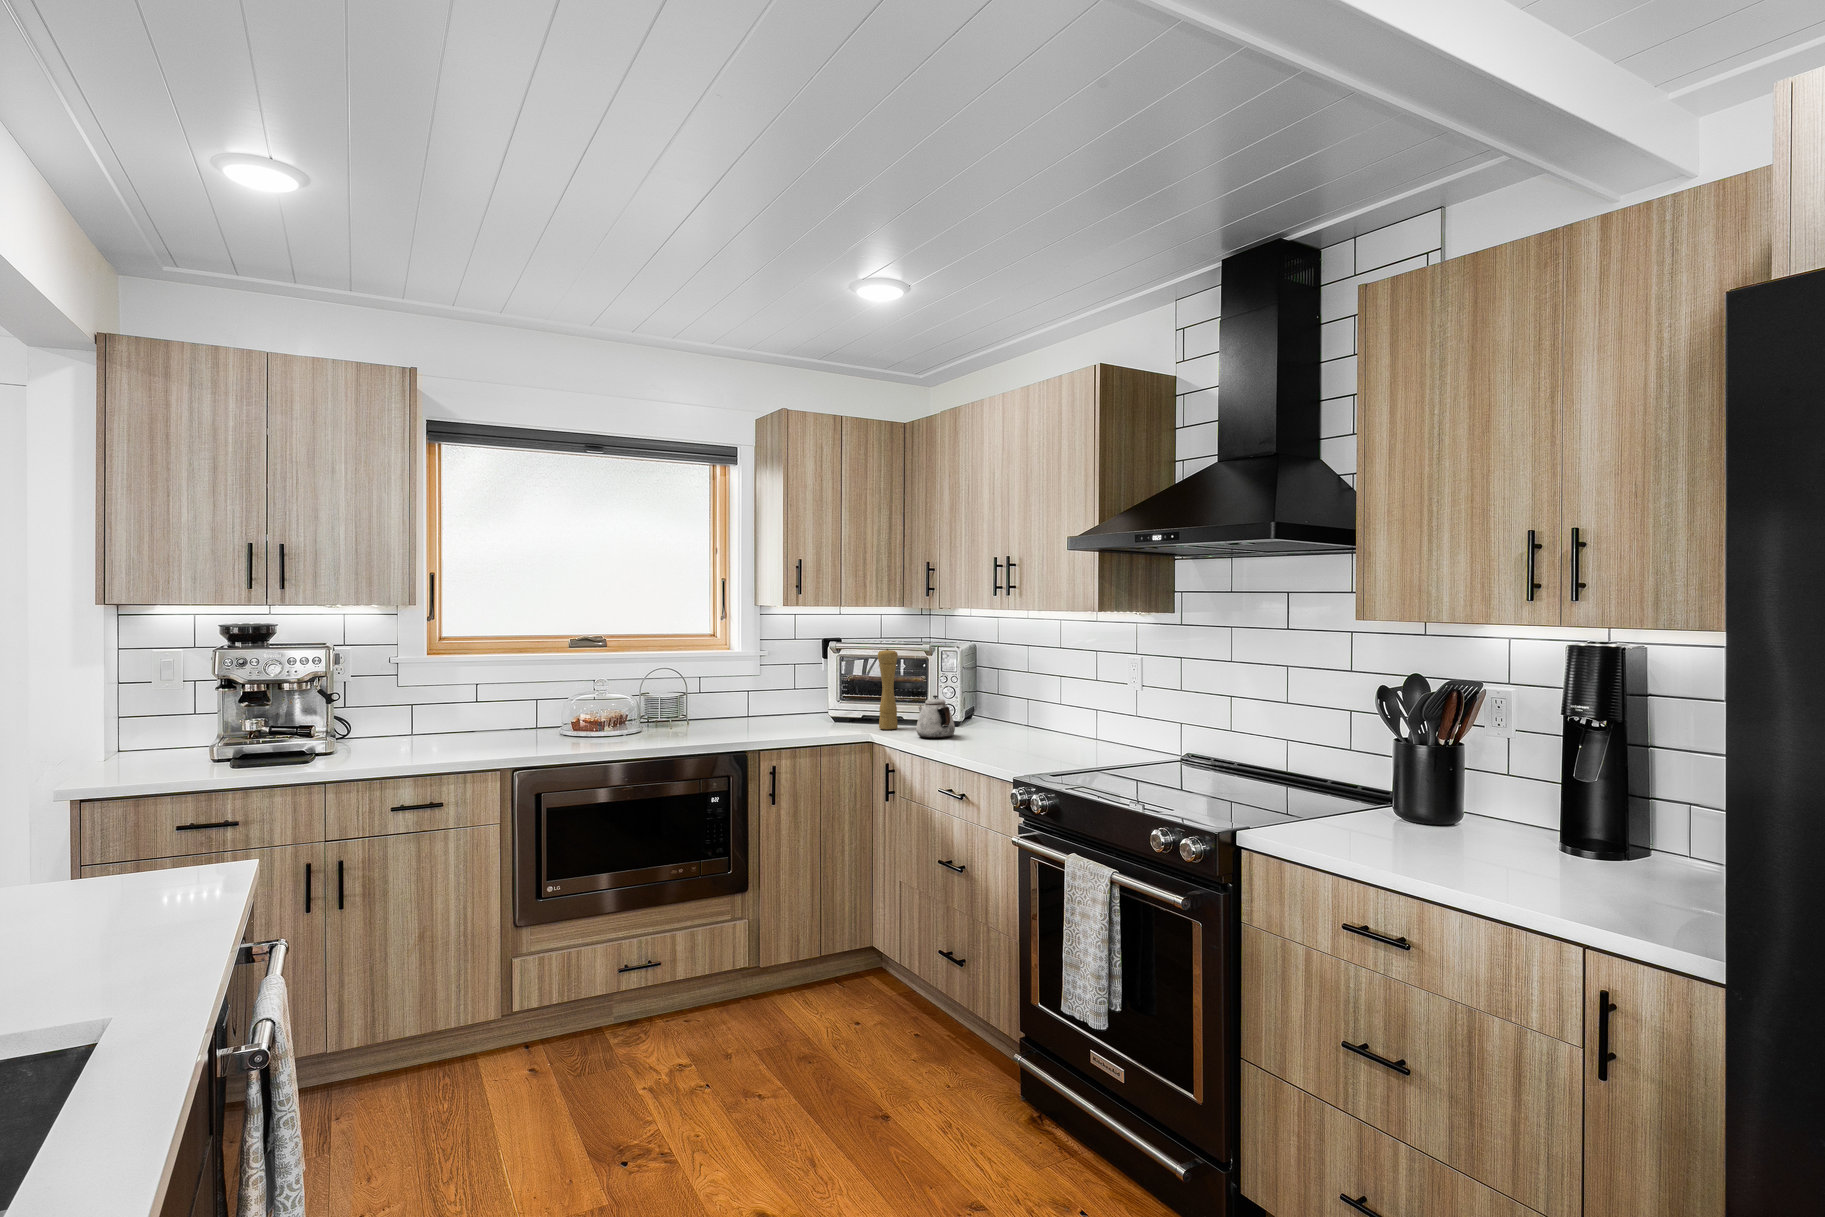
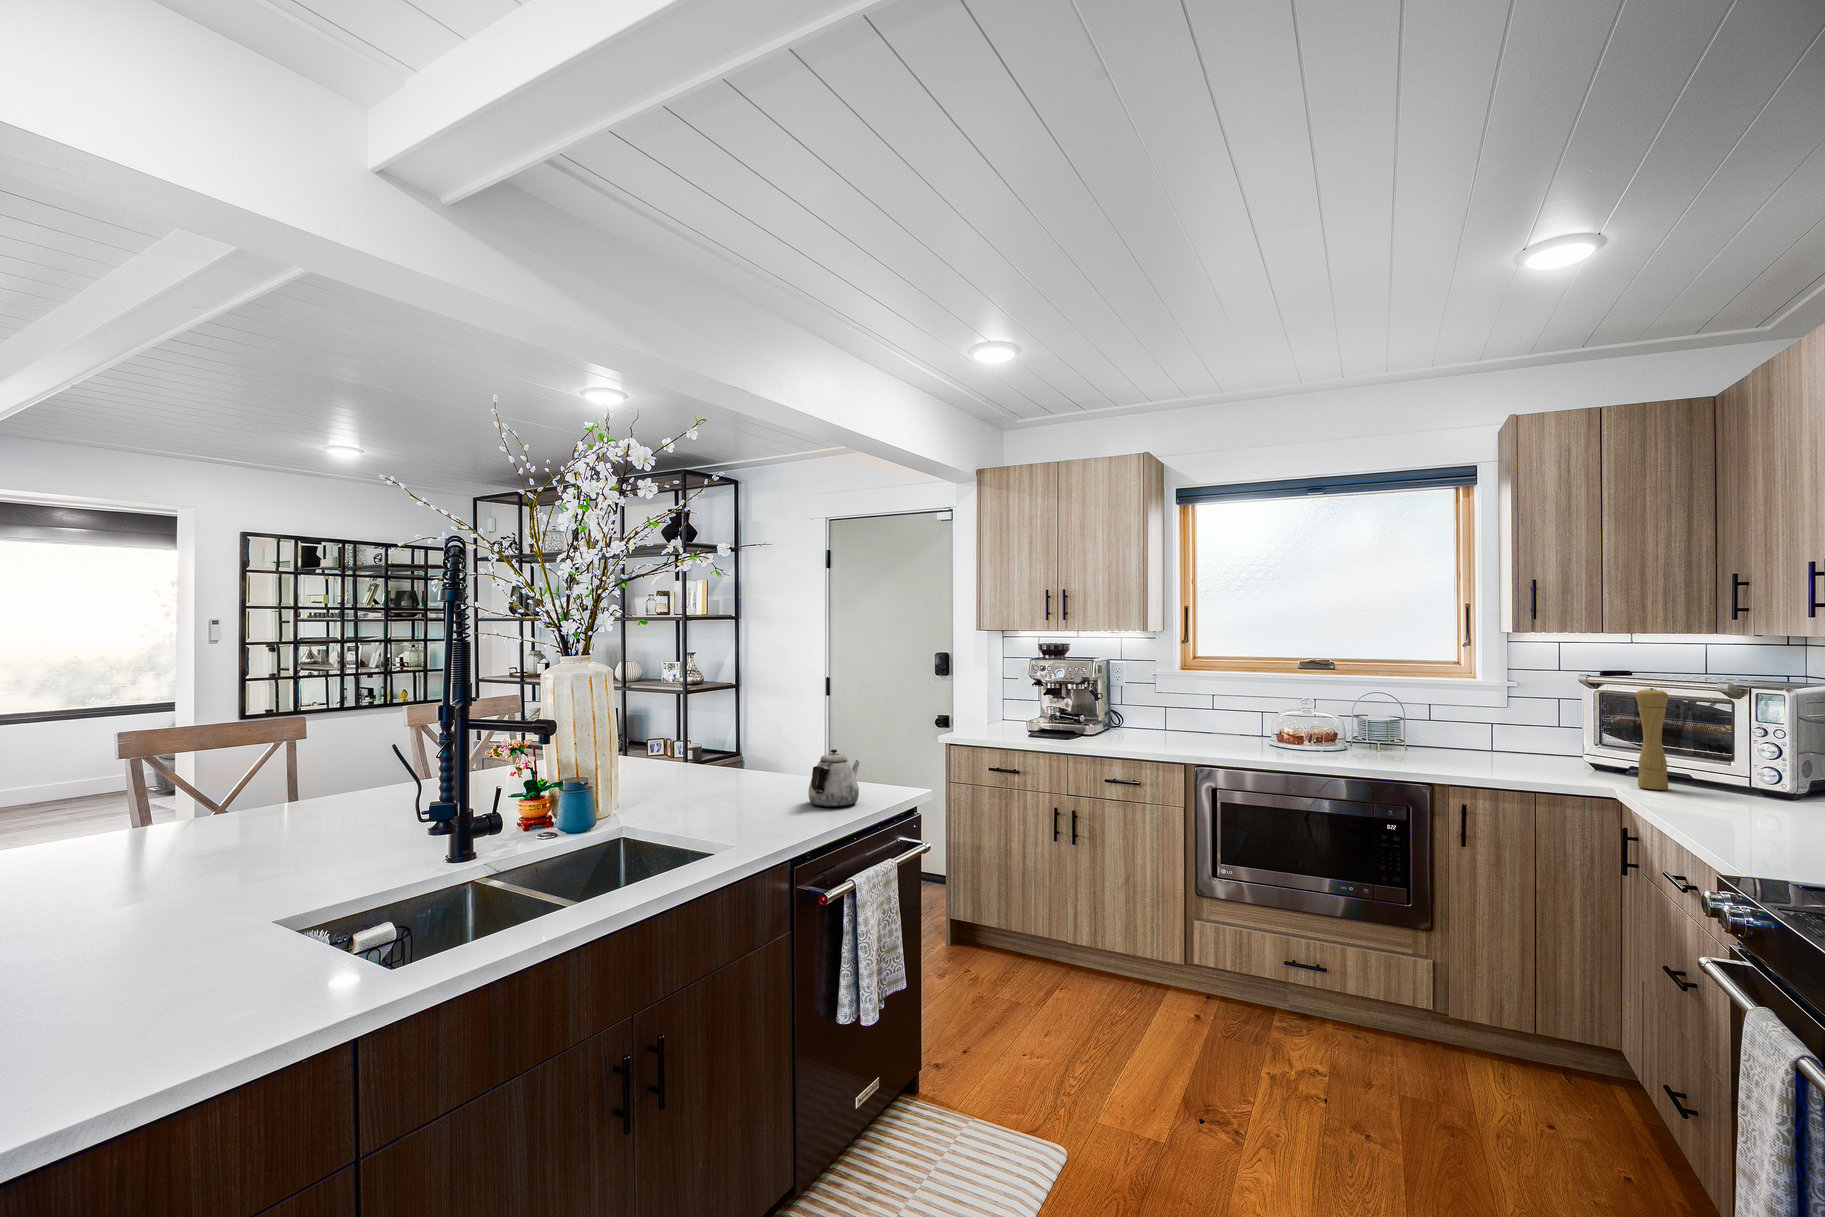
teapot: present [916,695,955,738] -> present [808,750,859,807]

